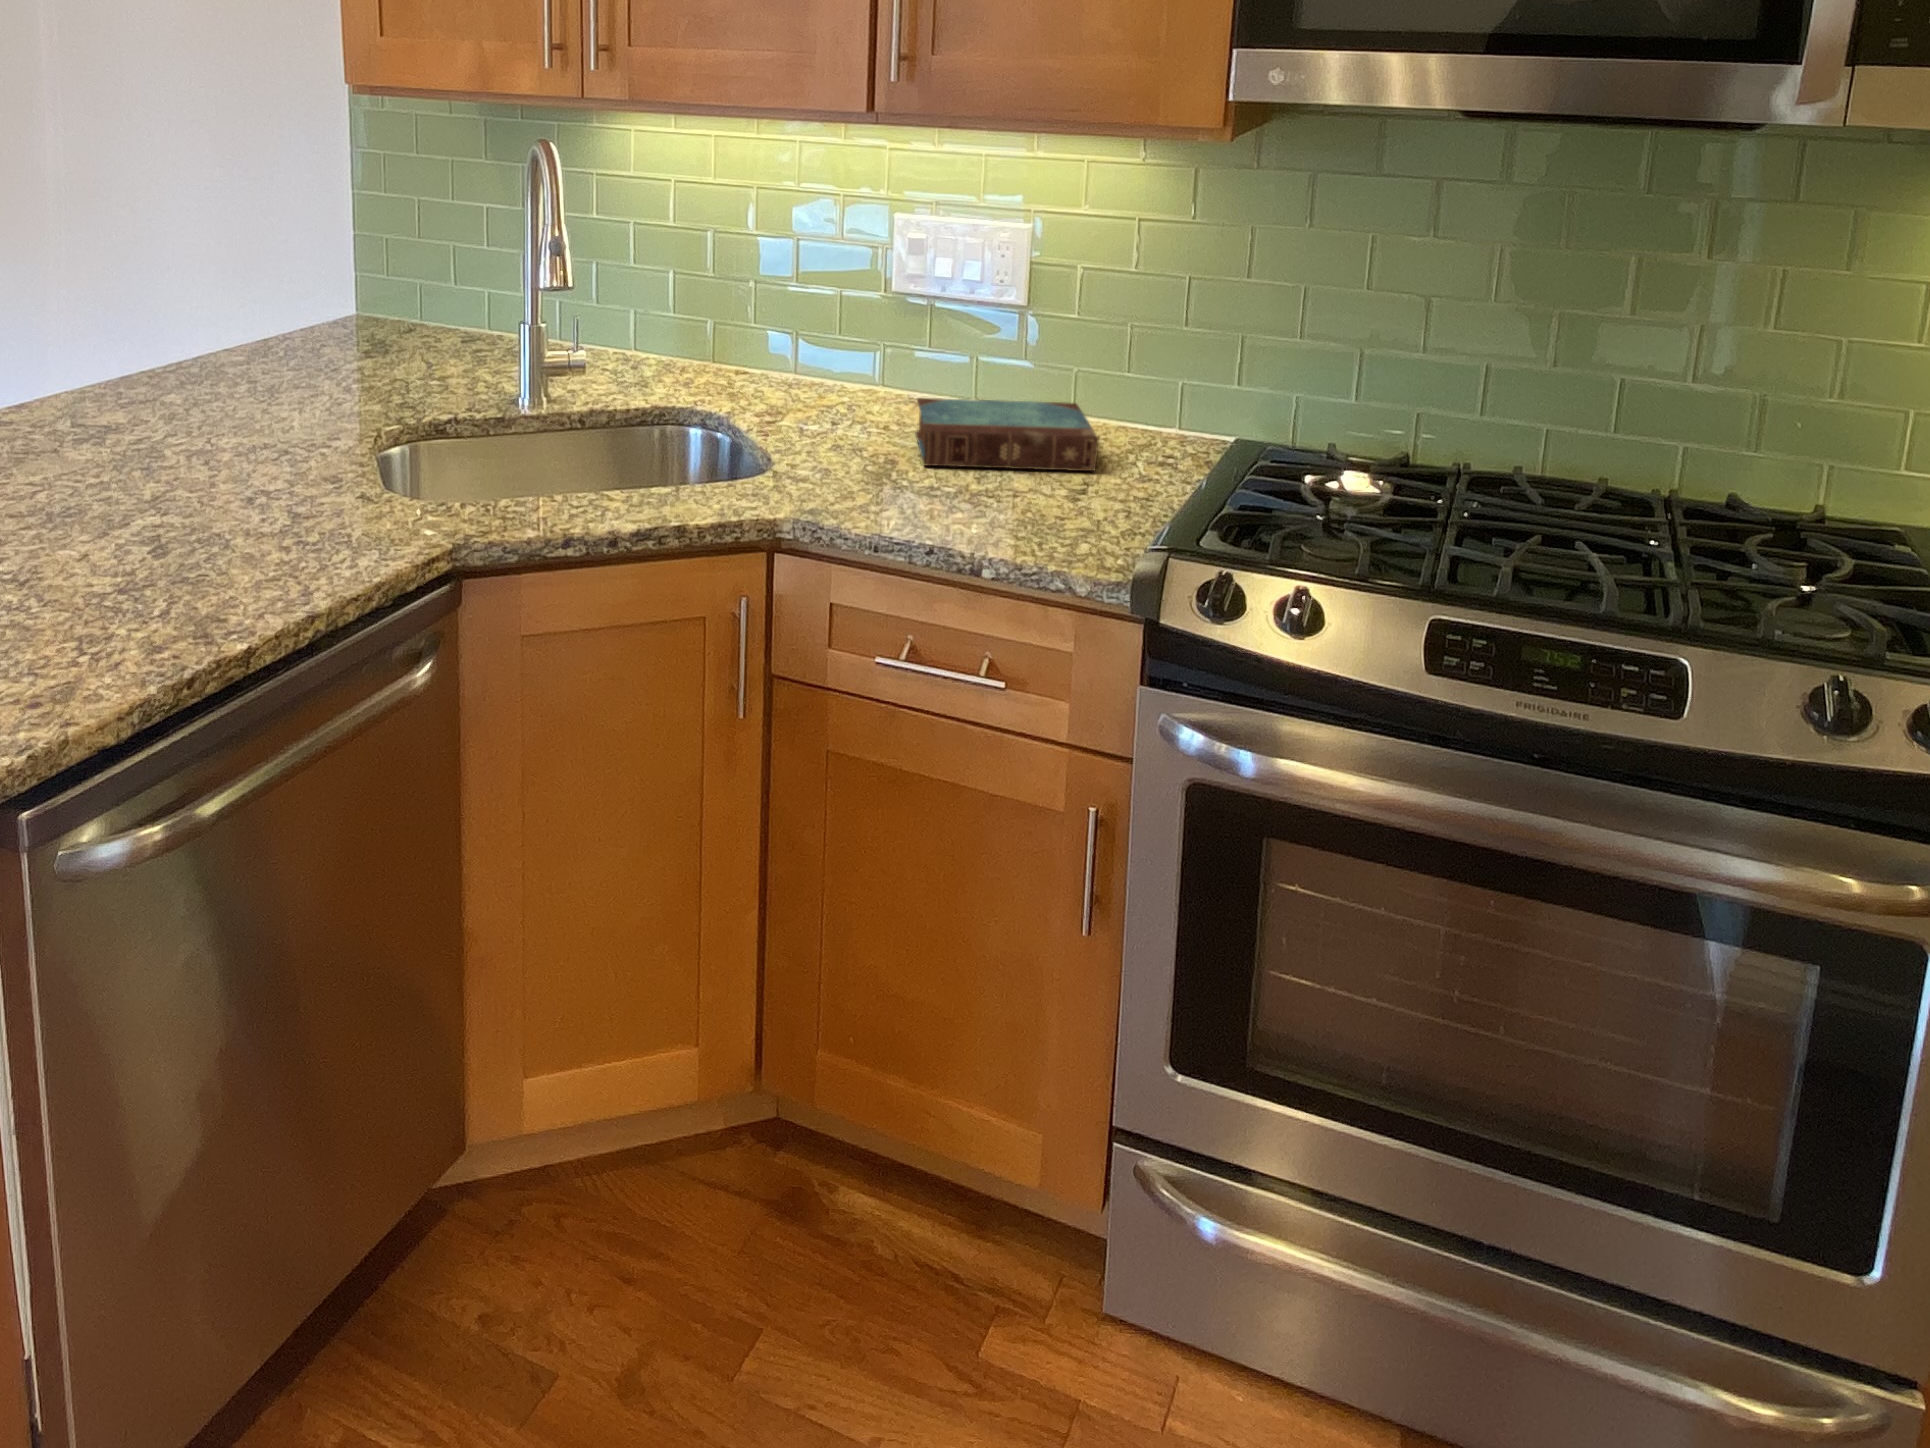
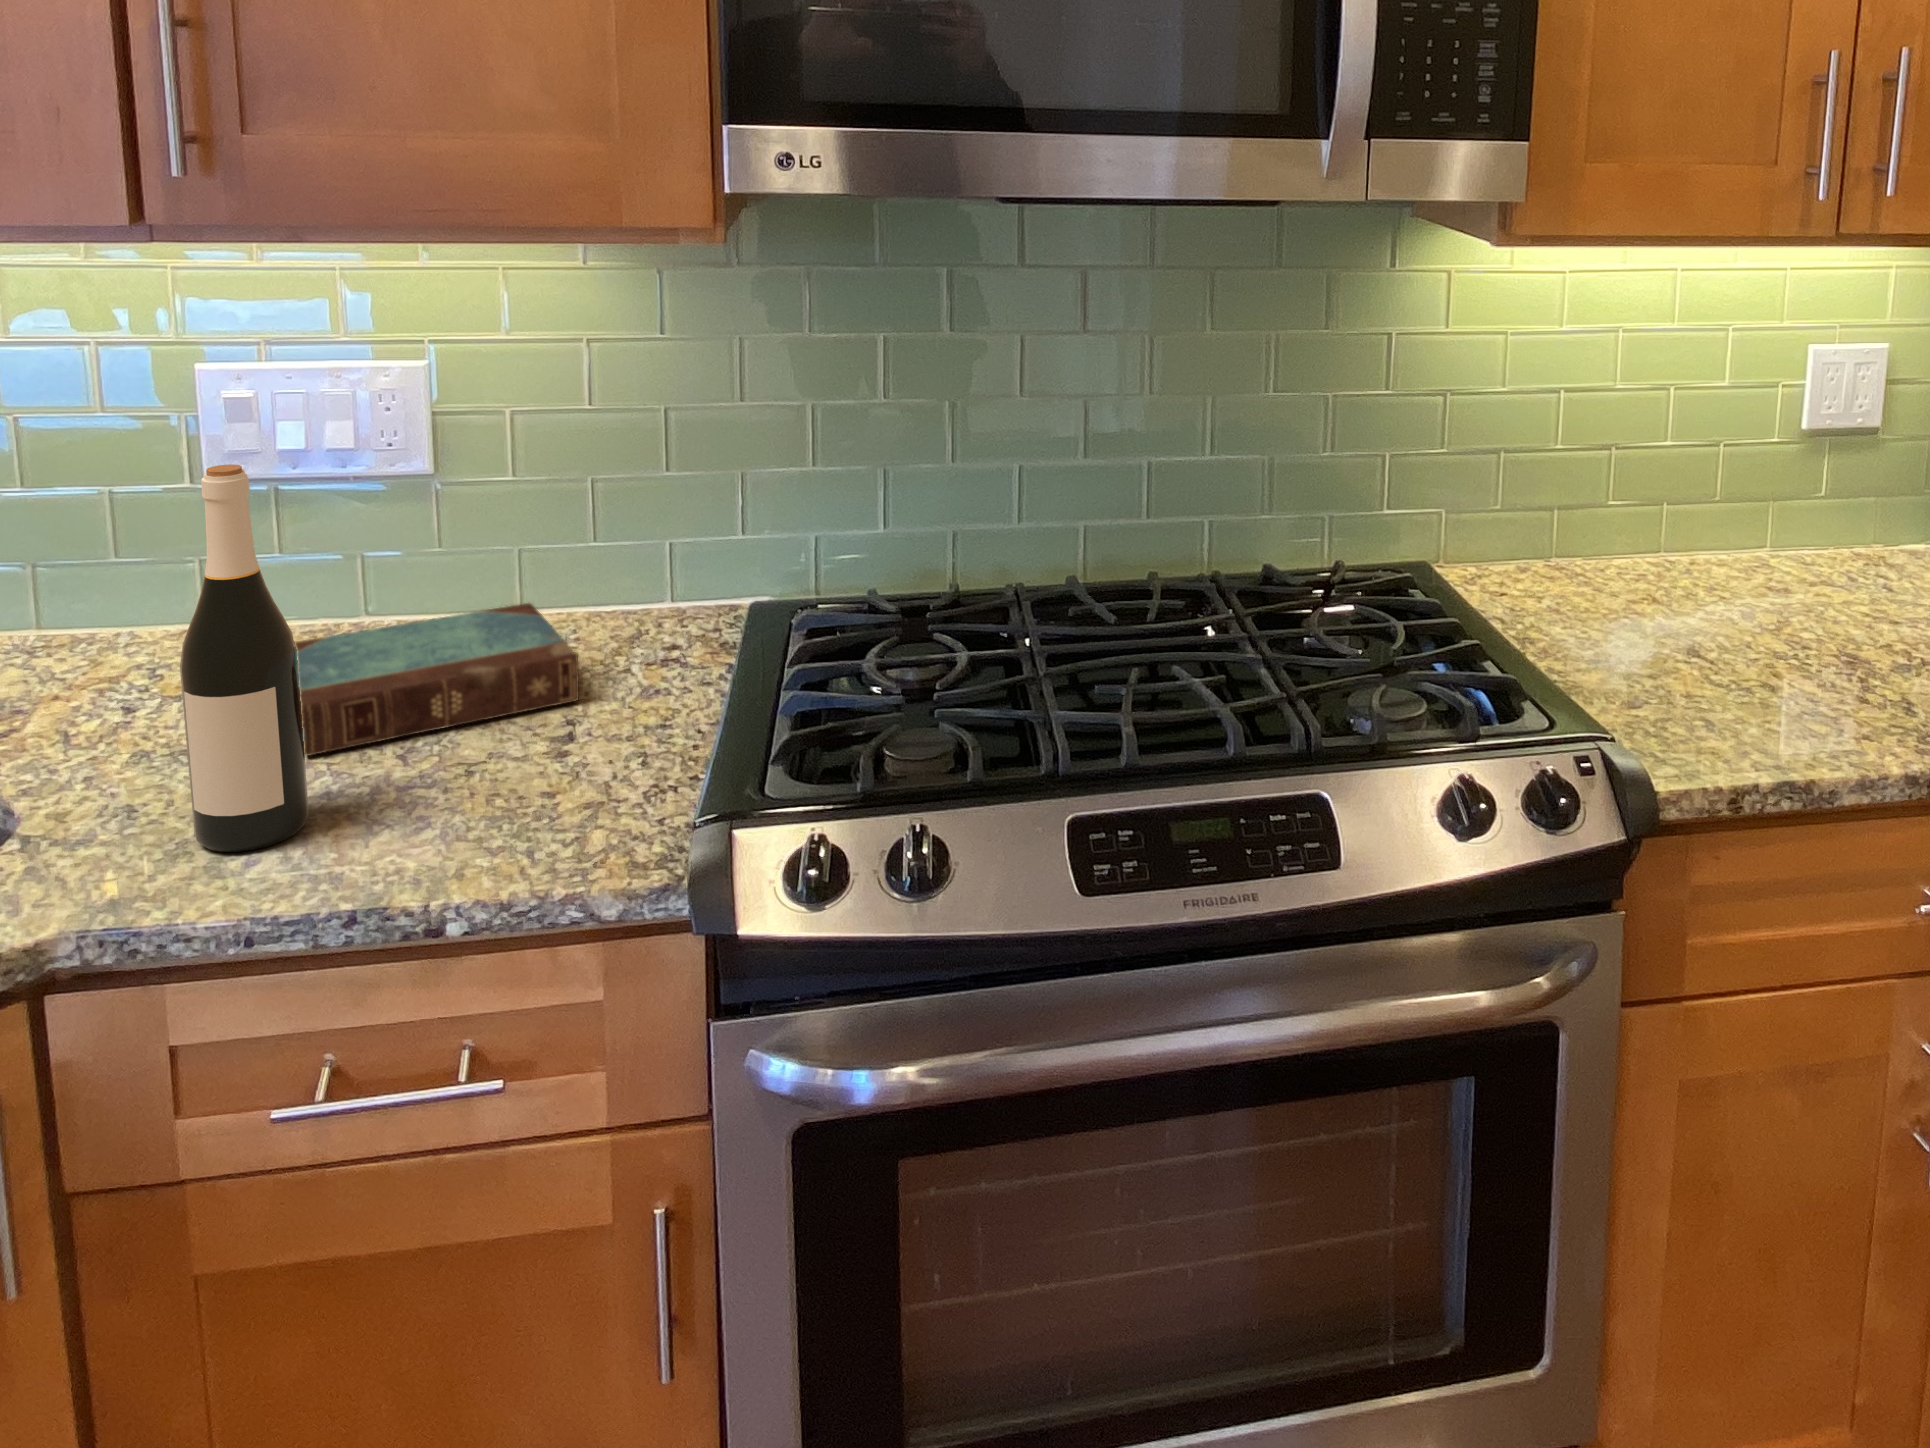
wine bottle: none [857,258,924,504] -> present [180,464,309,852]

